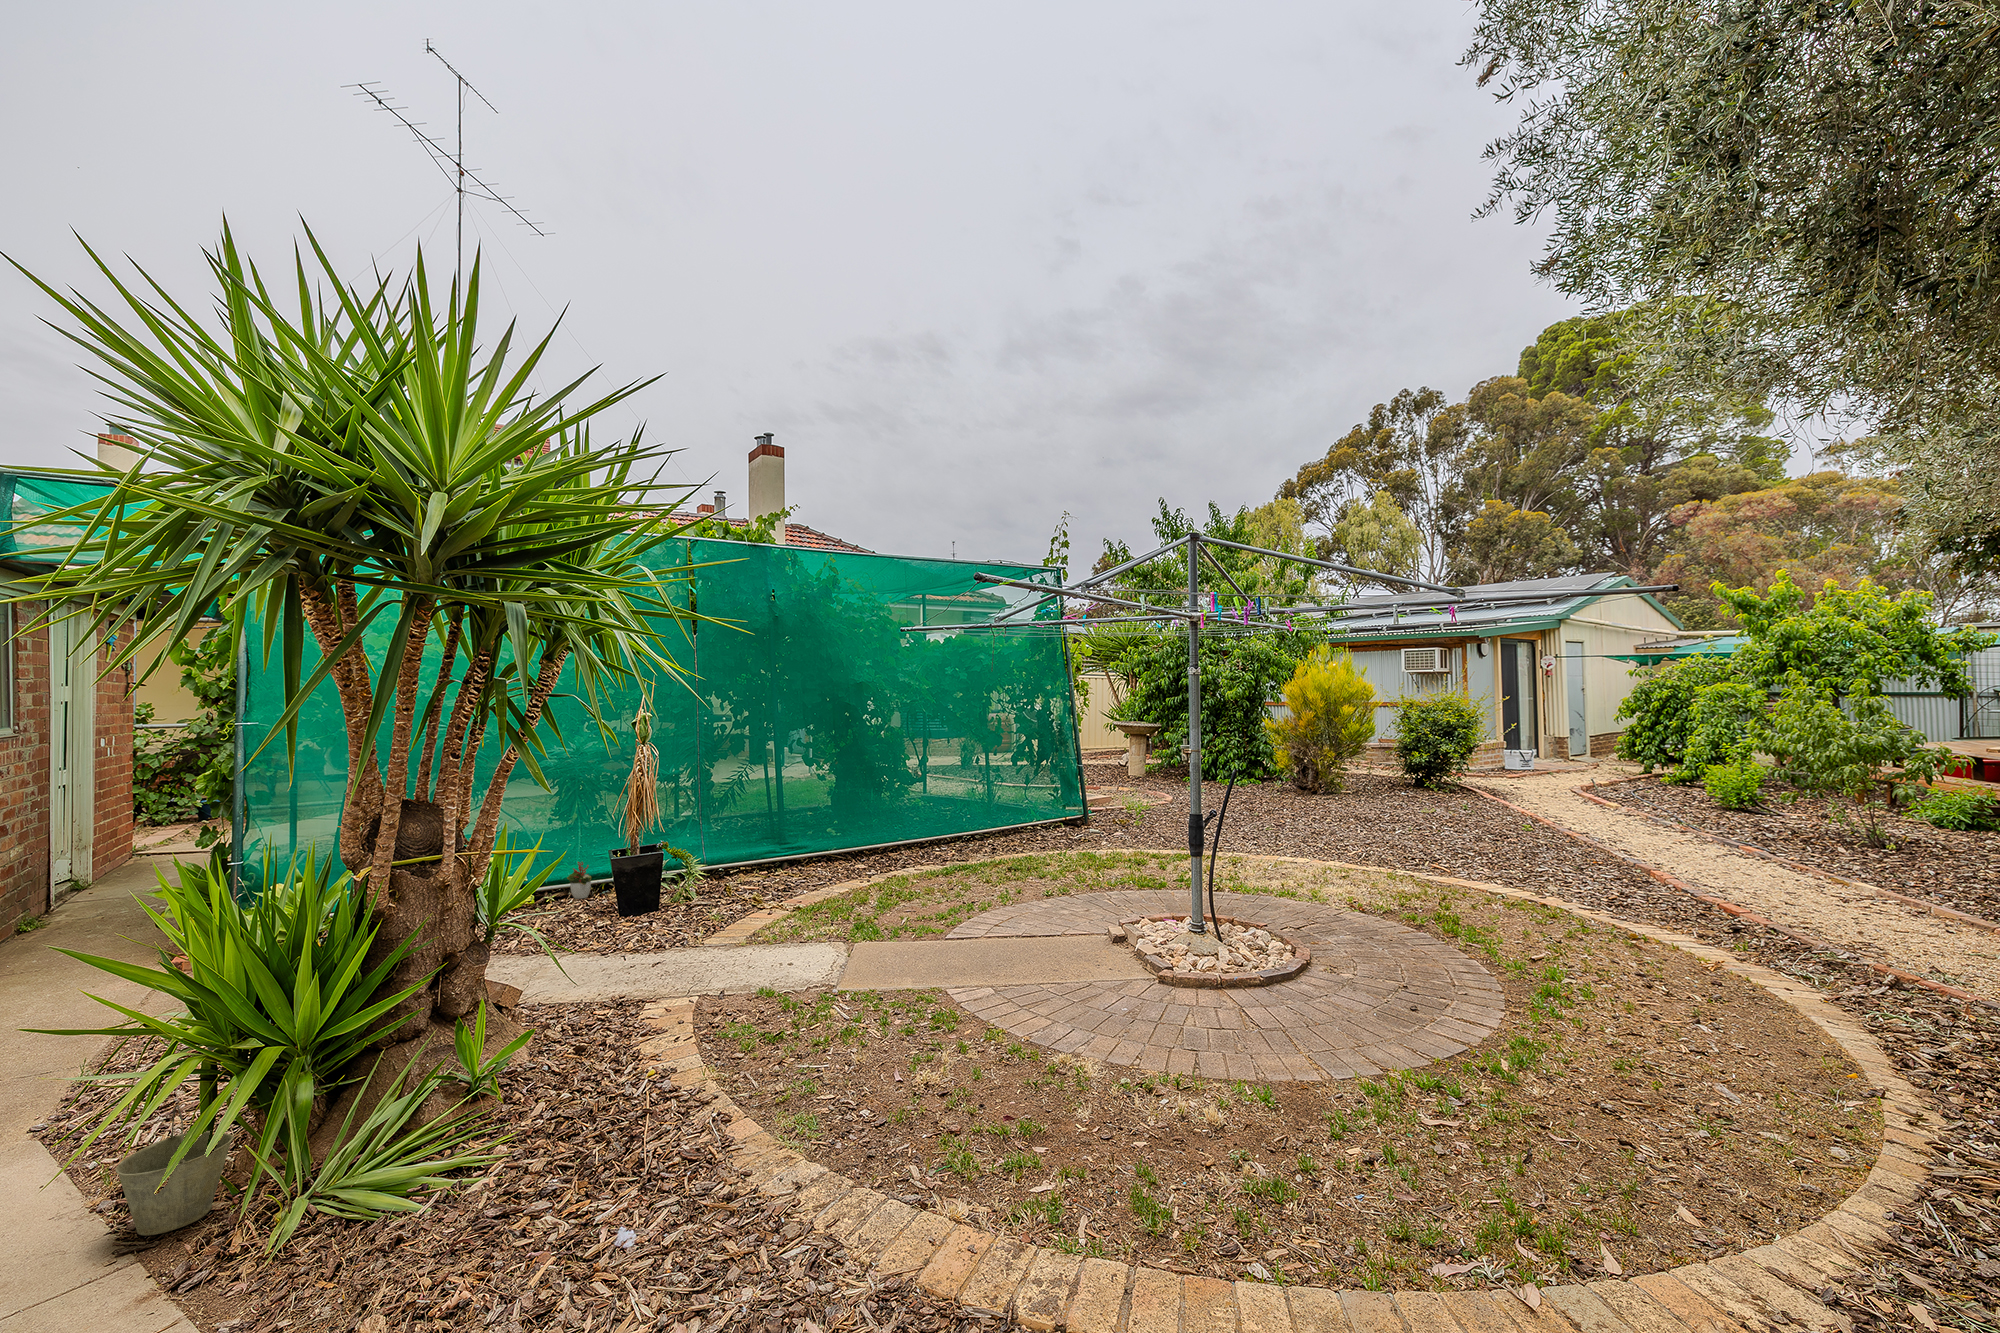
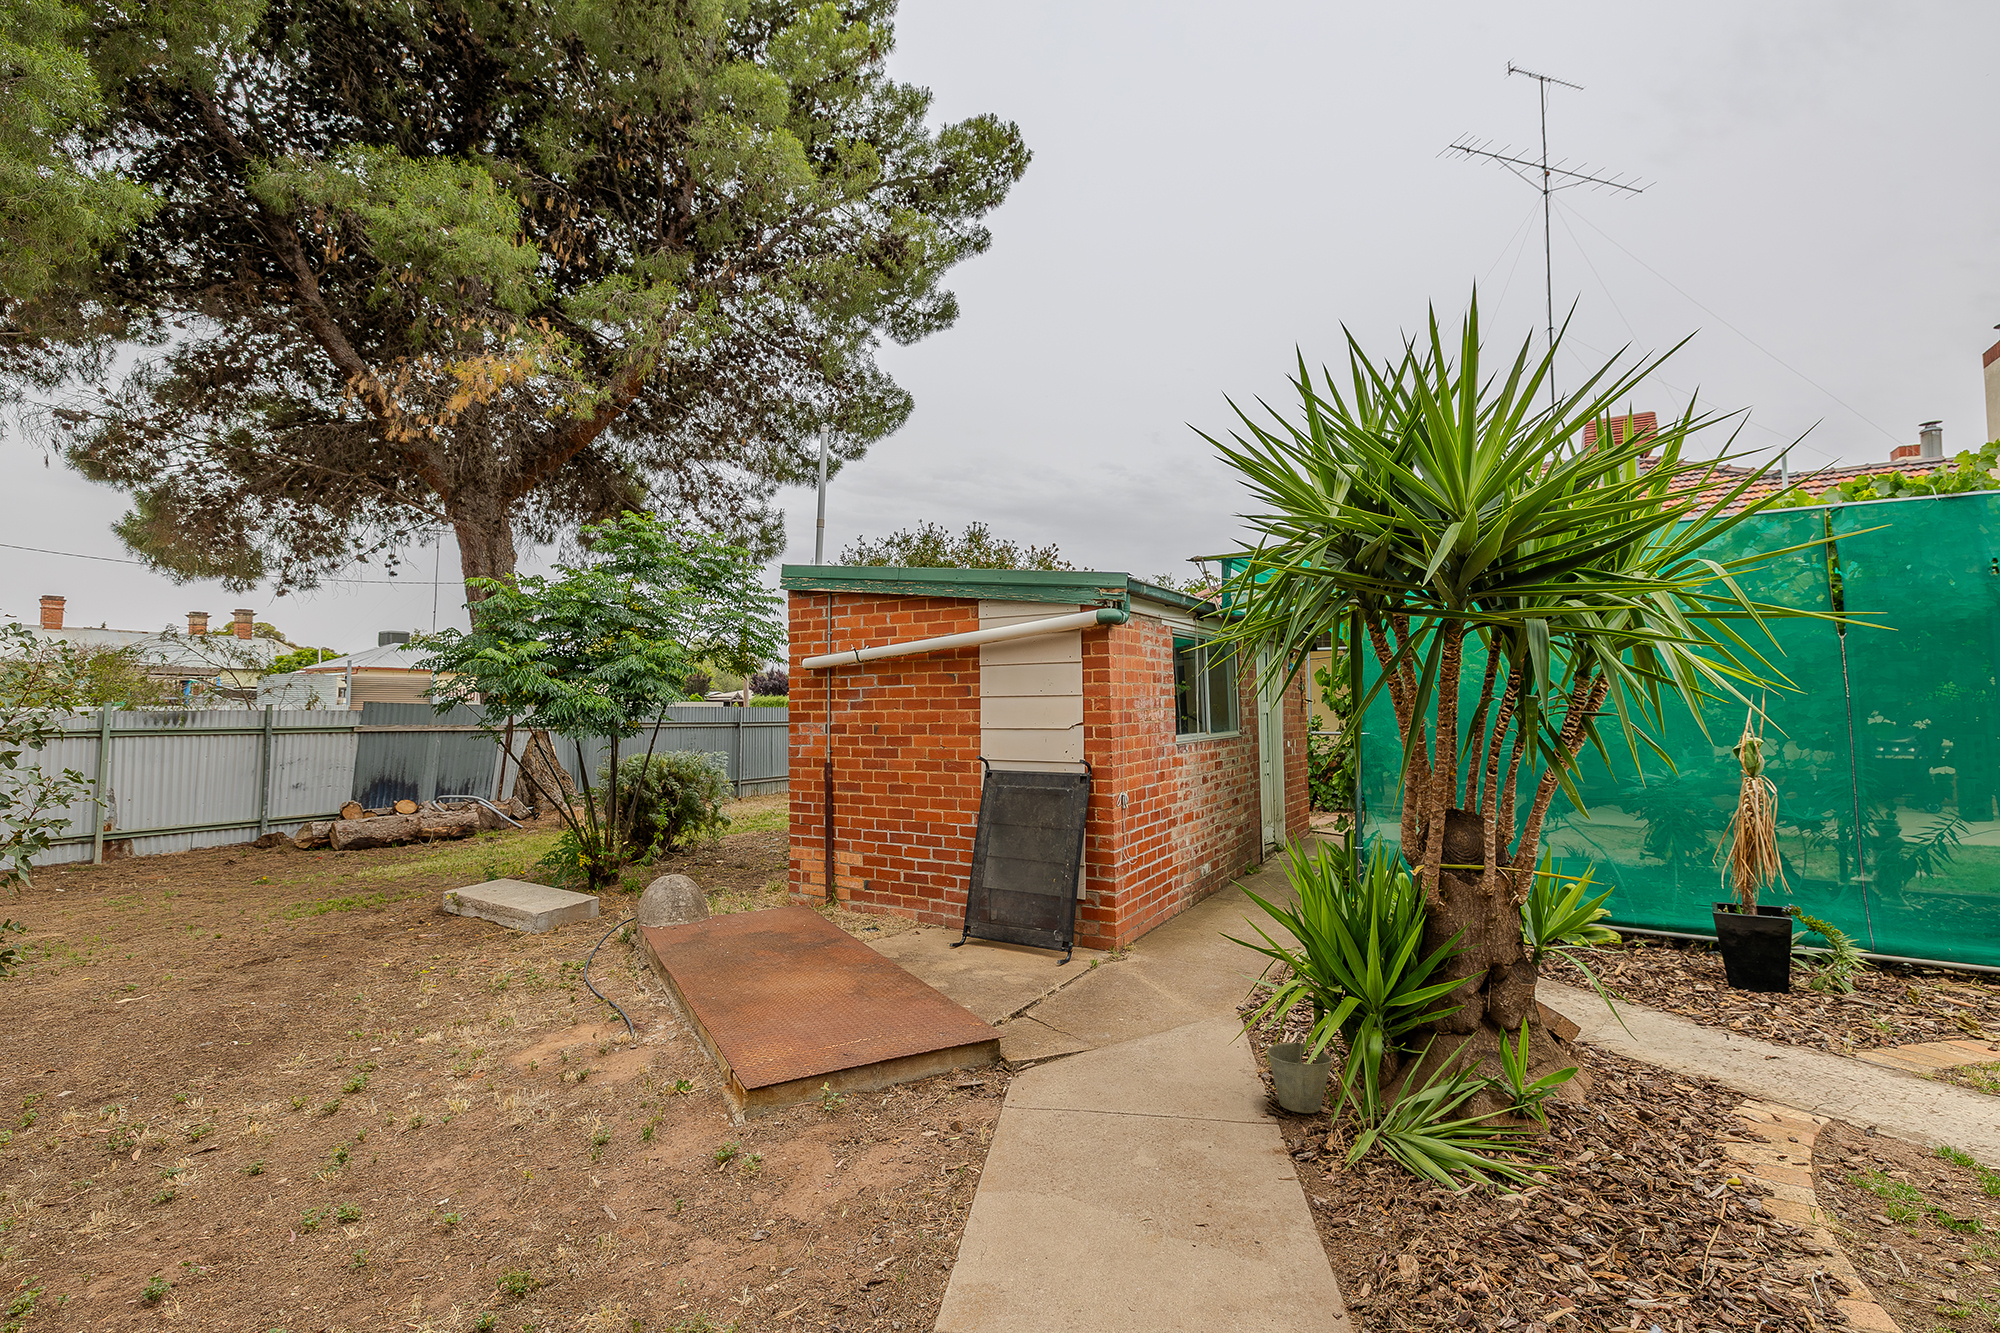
decorative plant: present [567,862,592,899] -> none [1660,907,1693,952]

